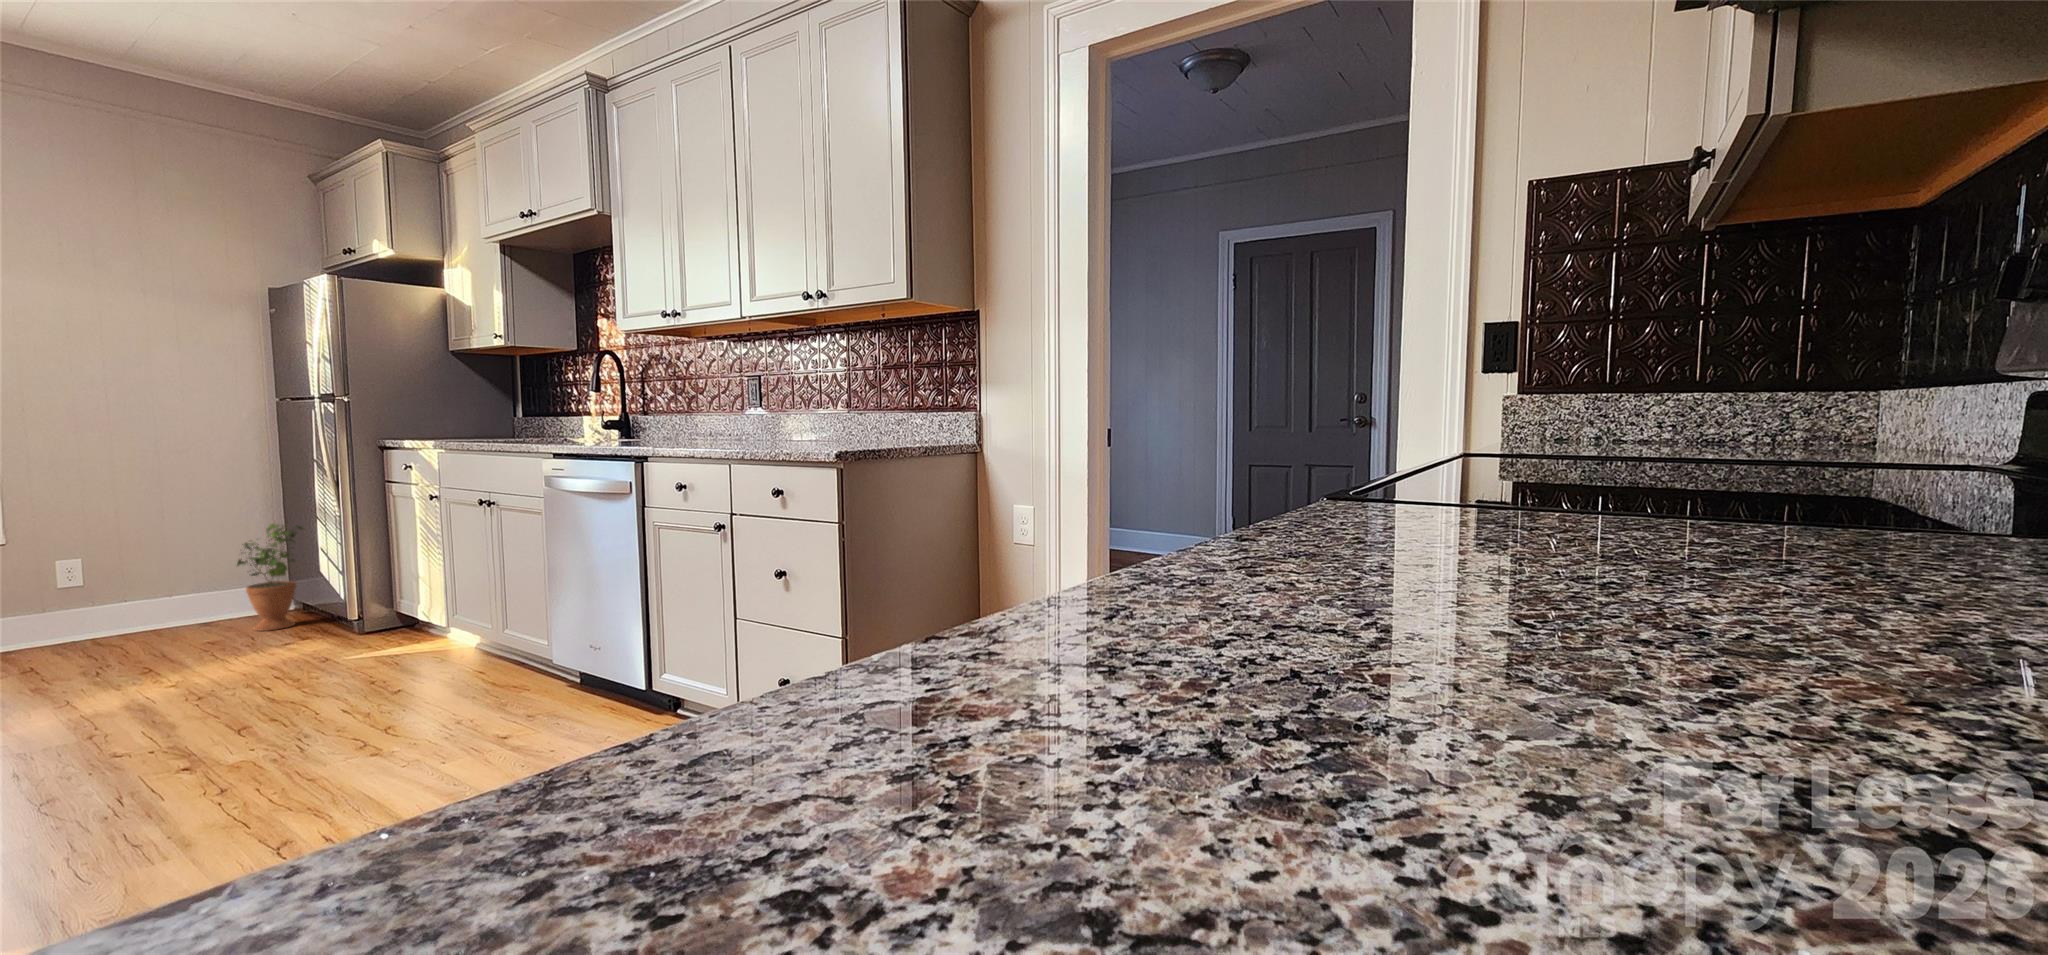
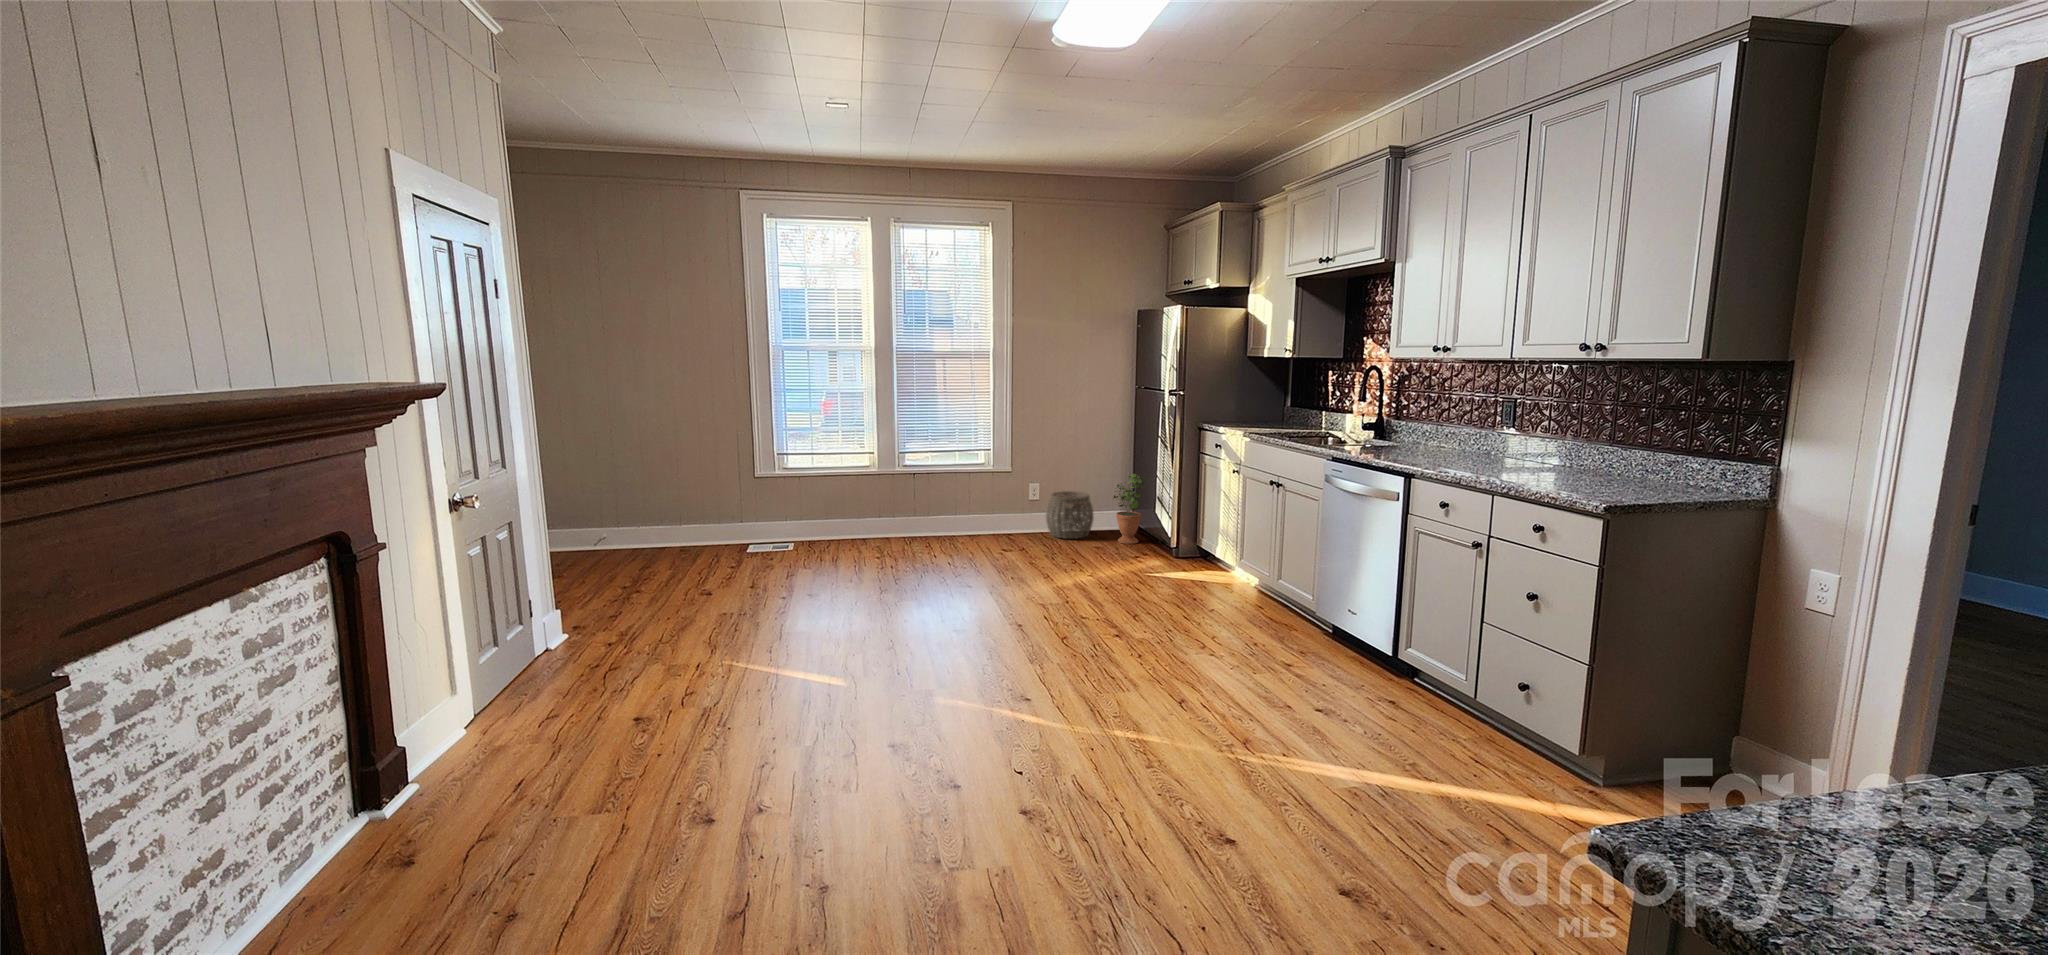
woven basket: none [87,564,203,645] -> present [1046,491,1093,539]

